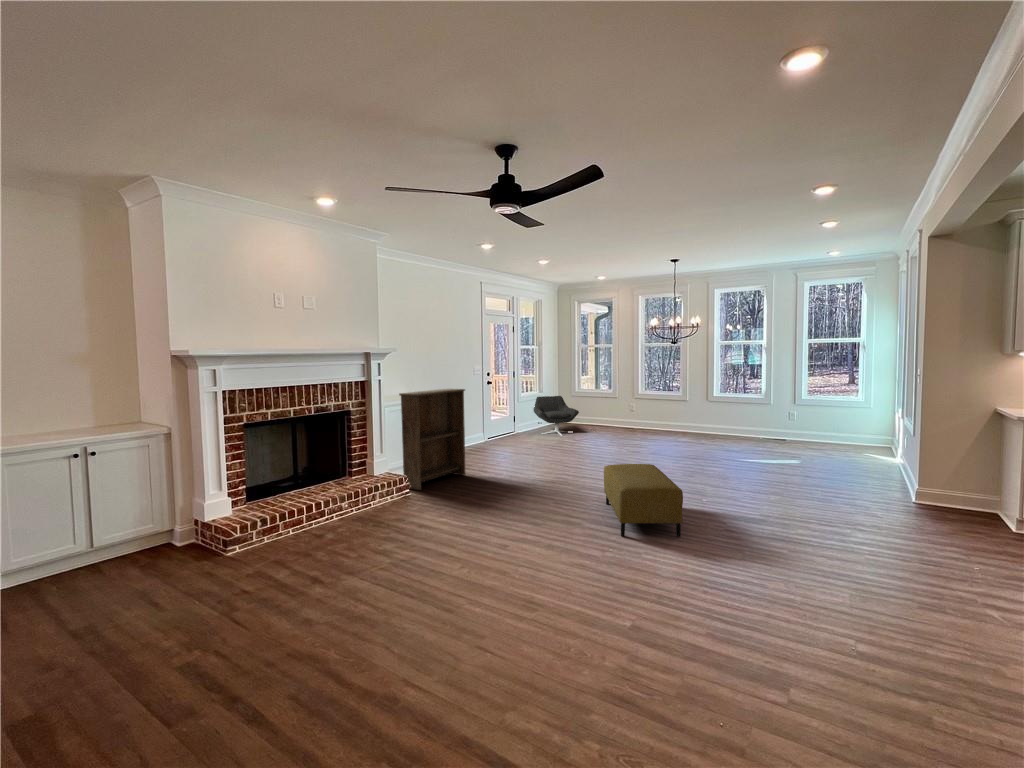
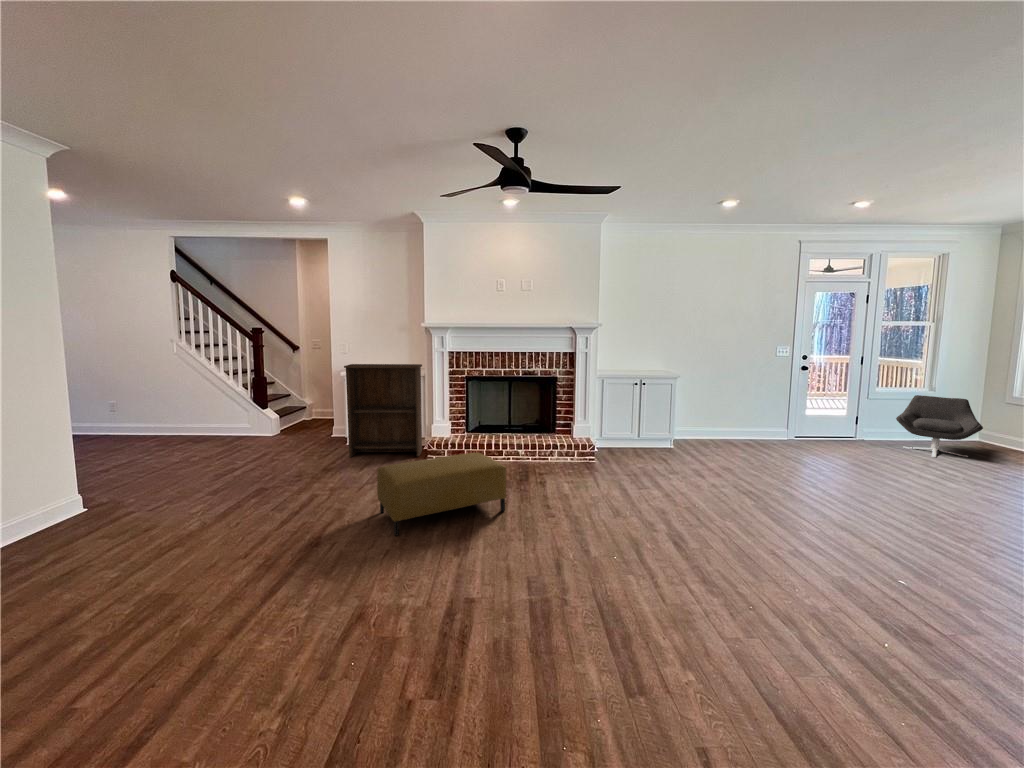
bookshelf: present [399,389,465,490] -> present [344,364,422,457]
ottoman: present [604,464,683,537] -> present [377,453,506,536]

